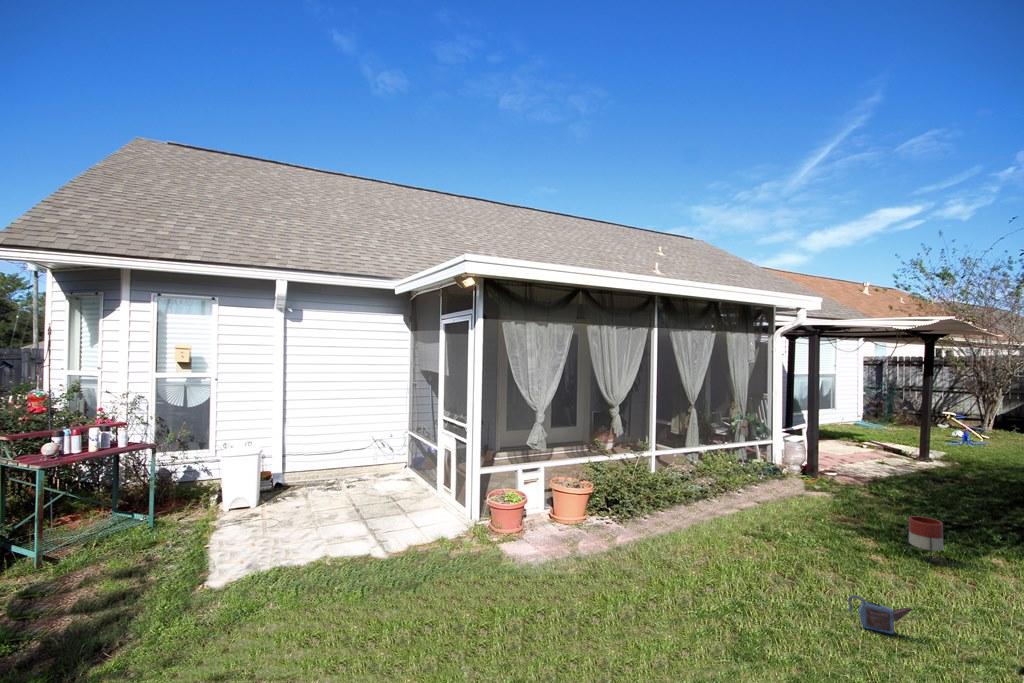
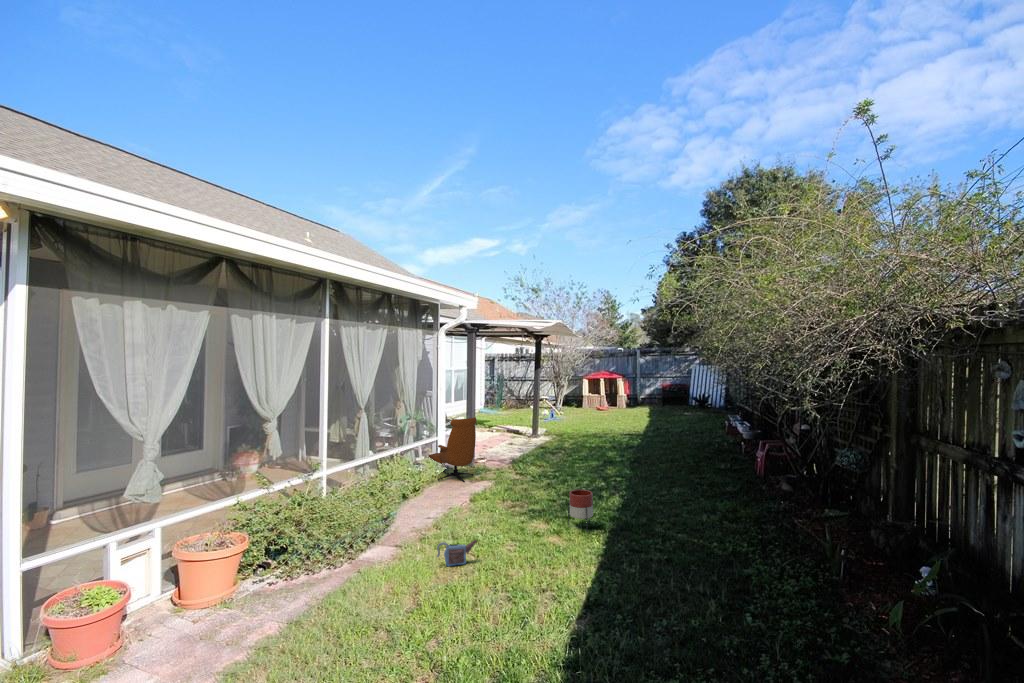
lounge chair: none [763,423,814,489] -> present [429,417,477,482]
watering can: present [847,595,912,634] -> present [437,540,477,566]

